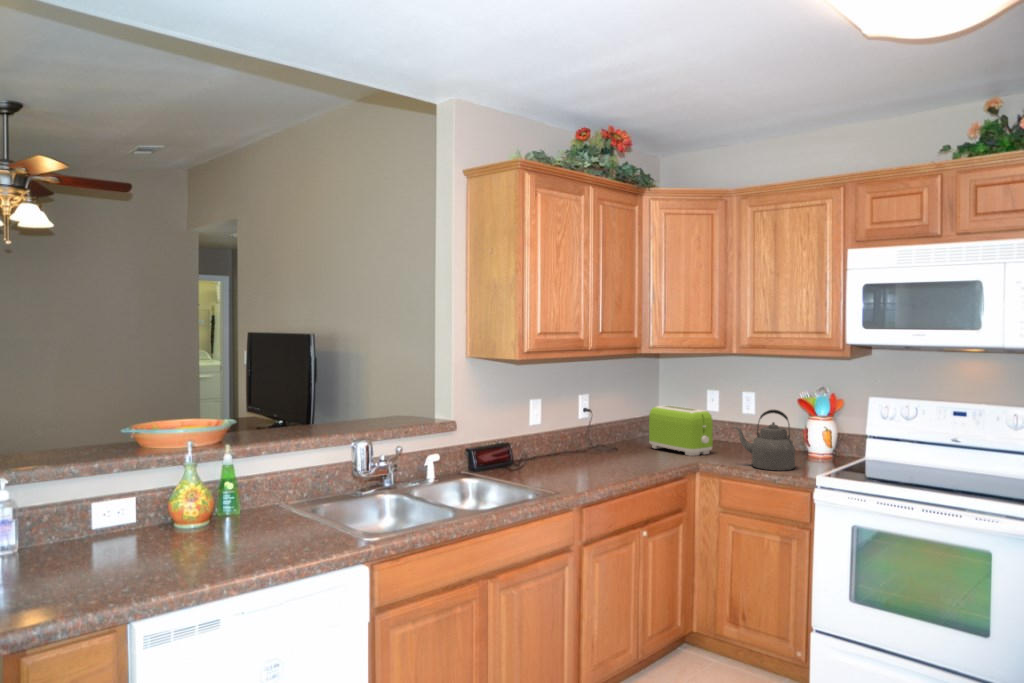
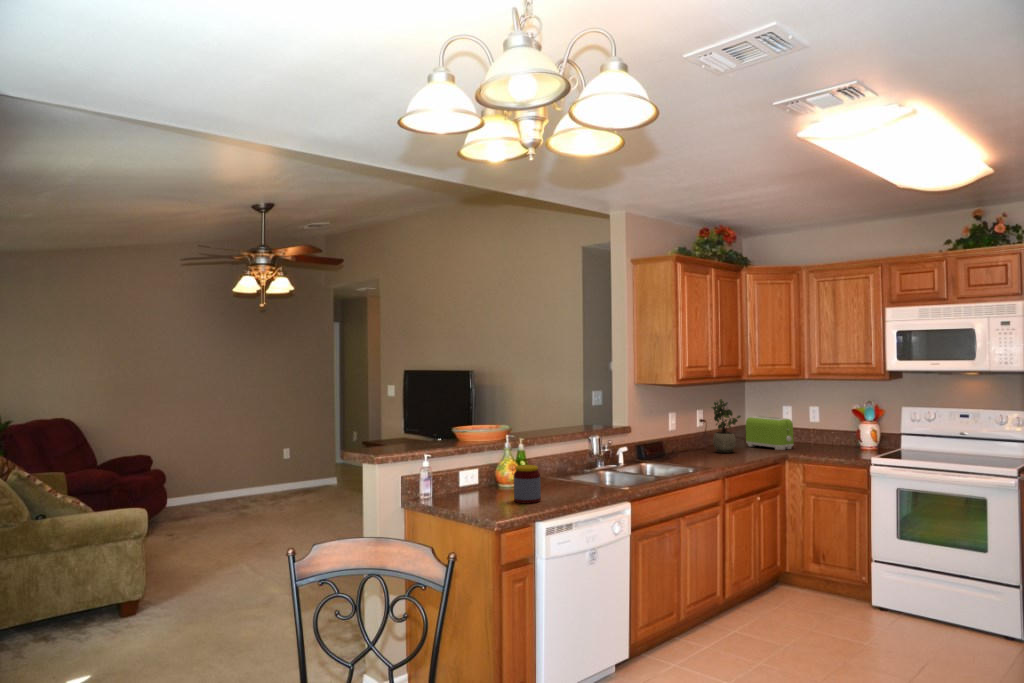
potted plant: none [594,381,631,460] -> present [712,399,741,453]
kettle: present [734,410,795,471] -> none [811,416,856,456]
jar: none [104,507,163,586] -> present [514,465,541,504]

